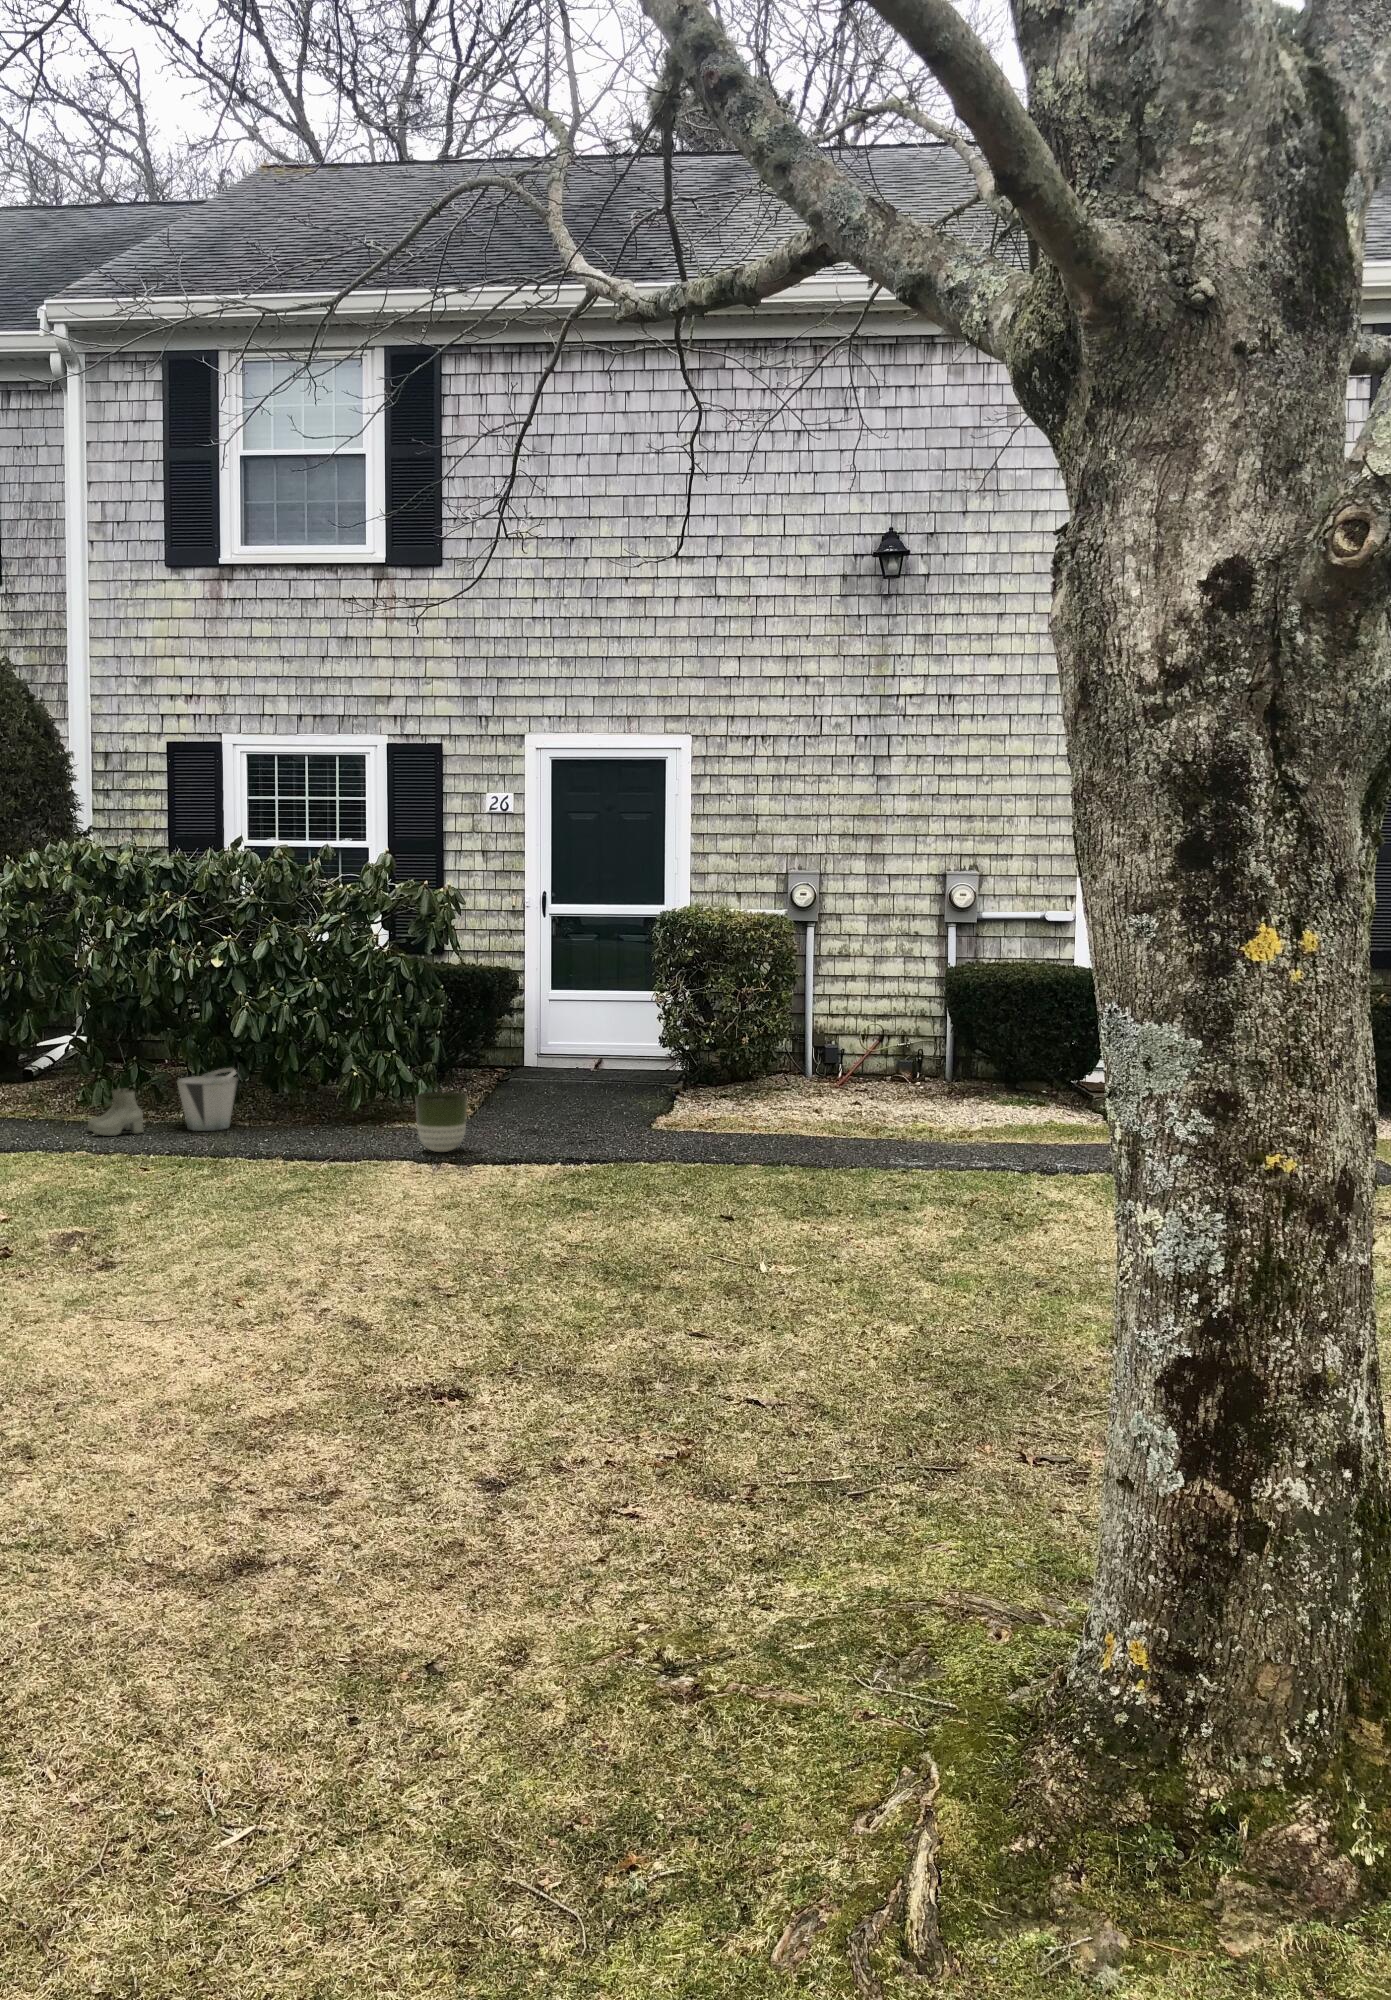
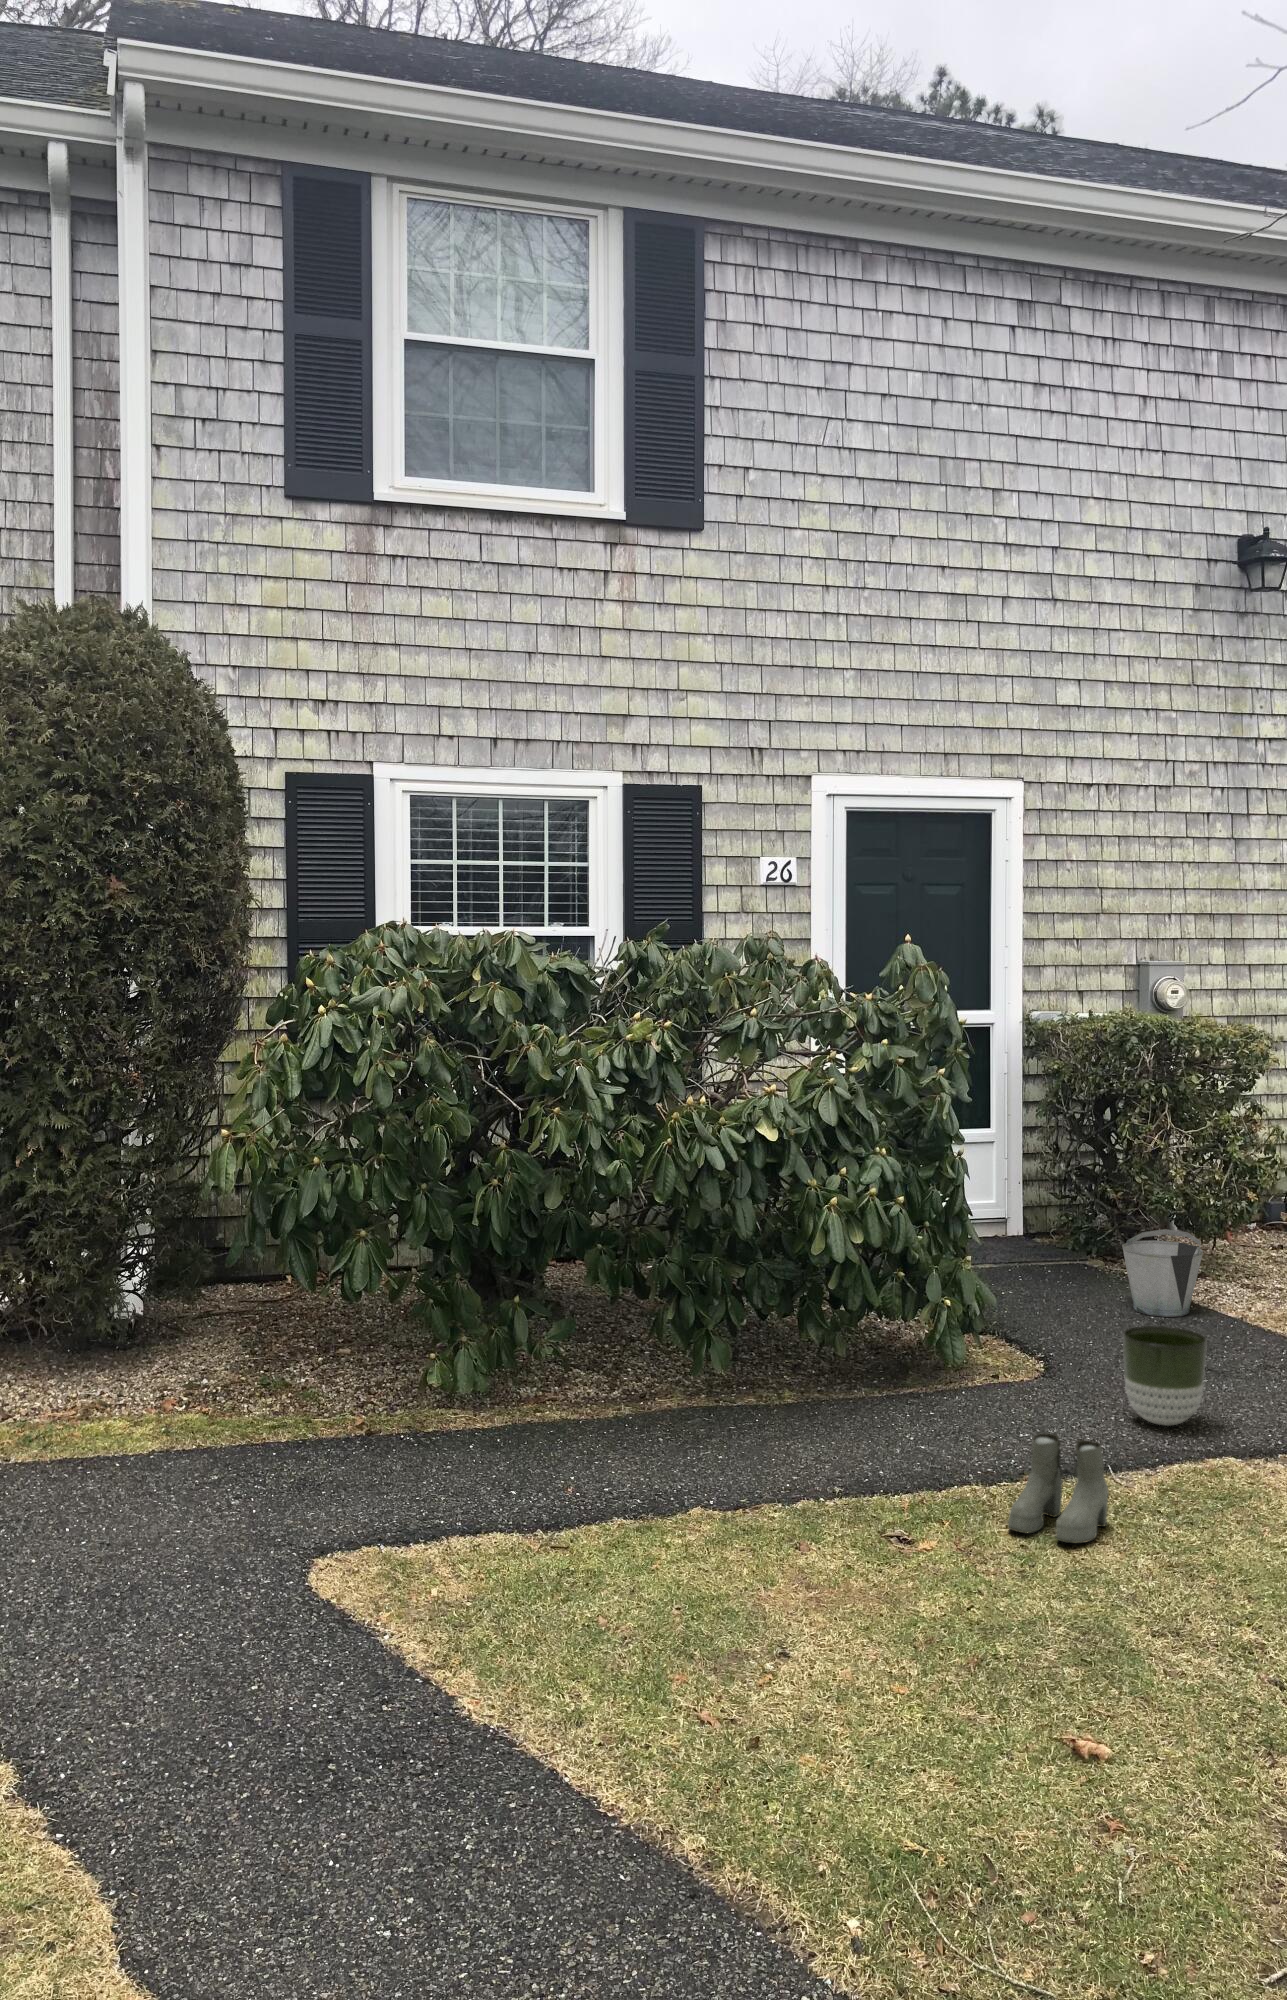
bucket: present [177,1068,239,1131] -> present [1122,1229,1203,1317]
boots: present [88,1088,143,1136] -> present [1008,1433,1109,1543]

